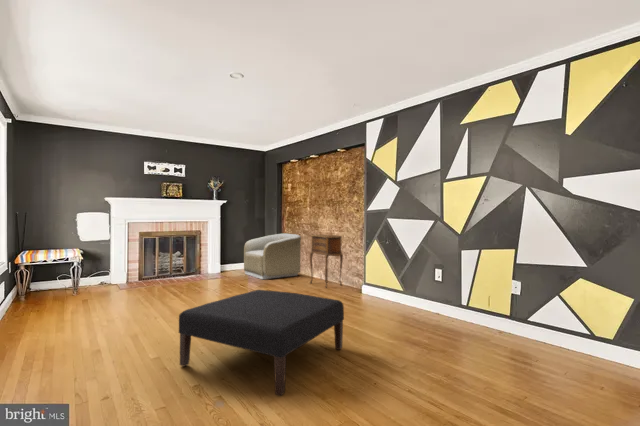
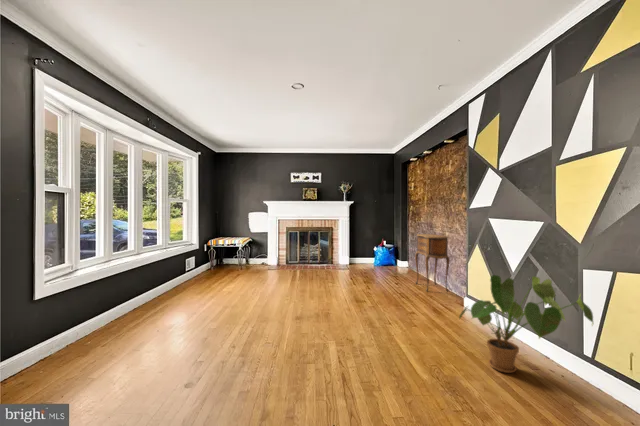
armchair: present [244,233,301,279] -> none [366,232,418,274]
house plant: none [393,259,472,327] -> present [459,275,593,373]
ottoman: present [179,290,344,396] -> none [206,285,355,406]

